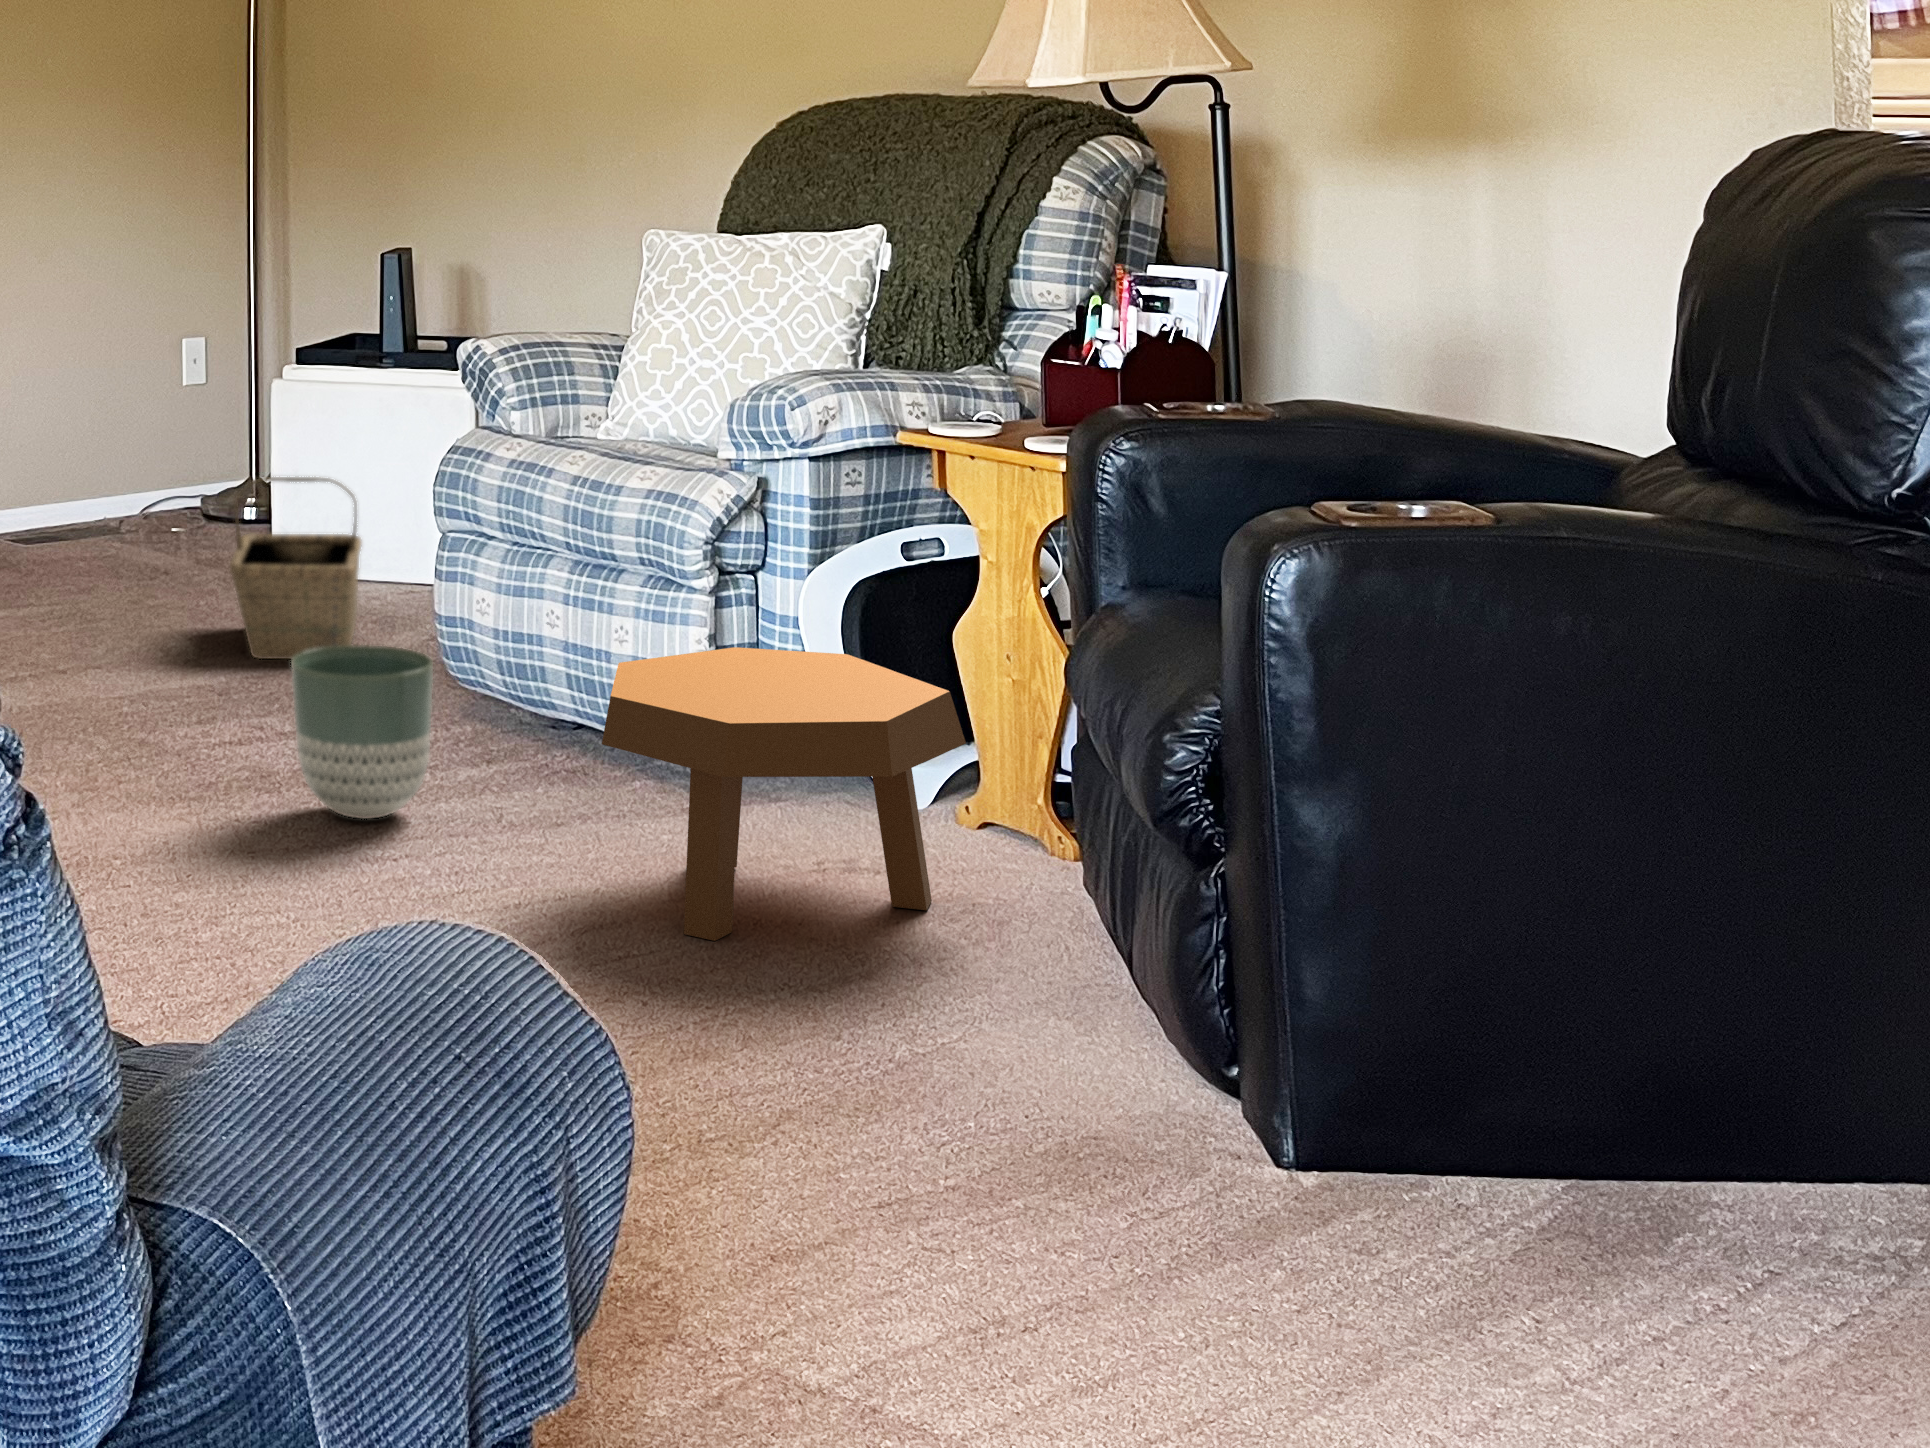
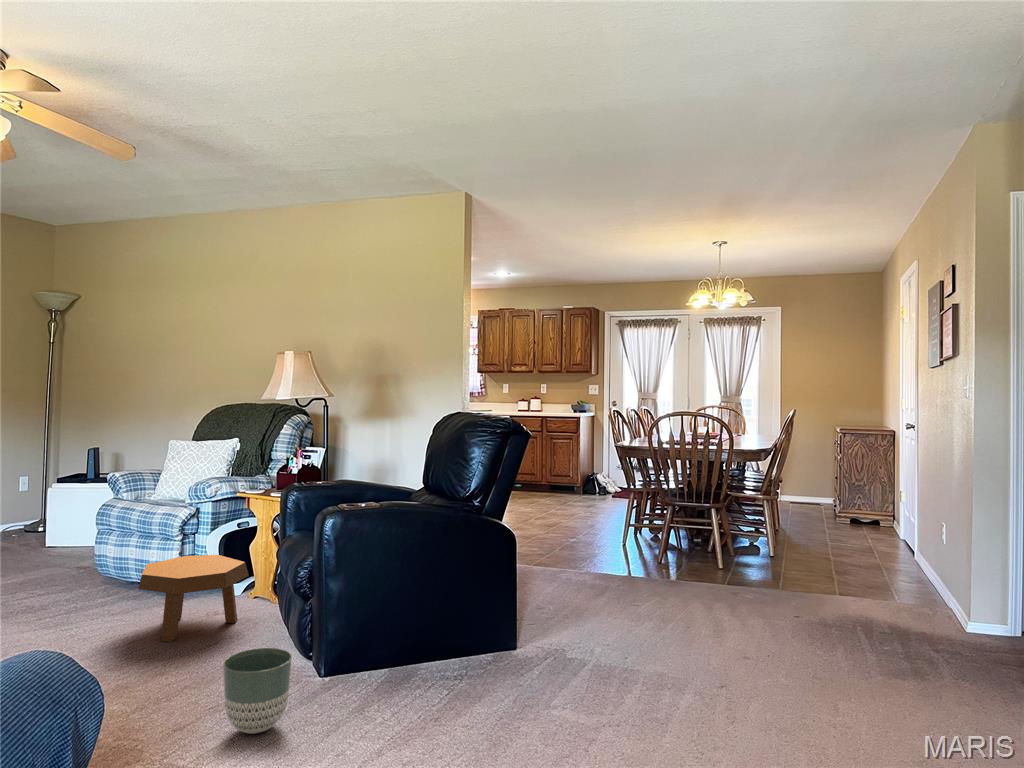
basket: present [230,477,361,659] -> none [23,517,74,574]
planter: present [291,645,433,819] -> present [224,648,292,734]

